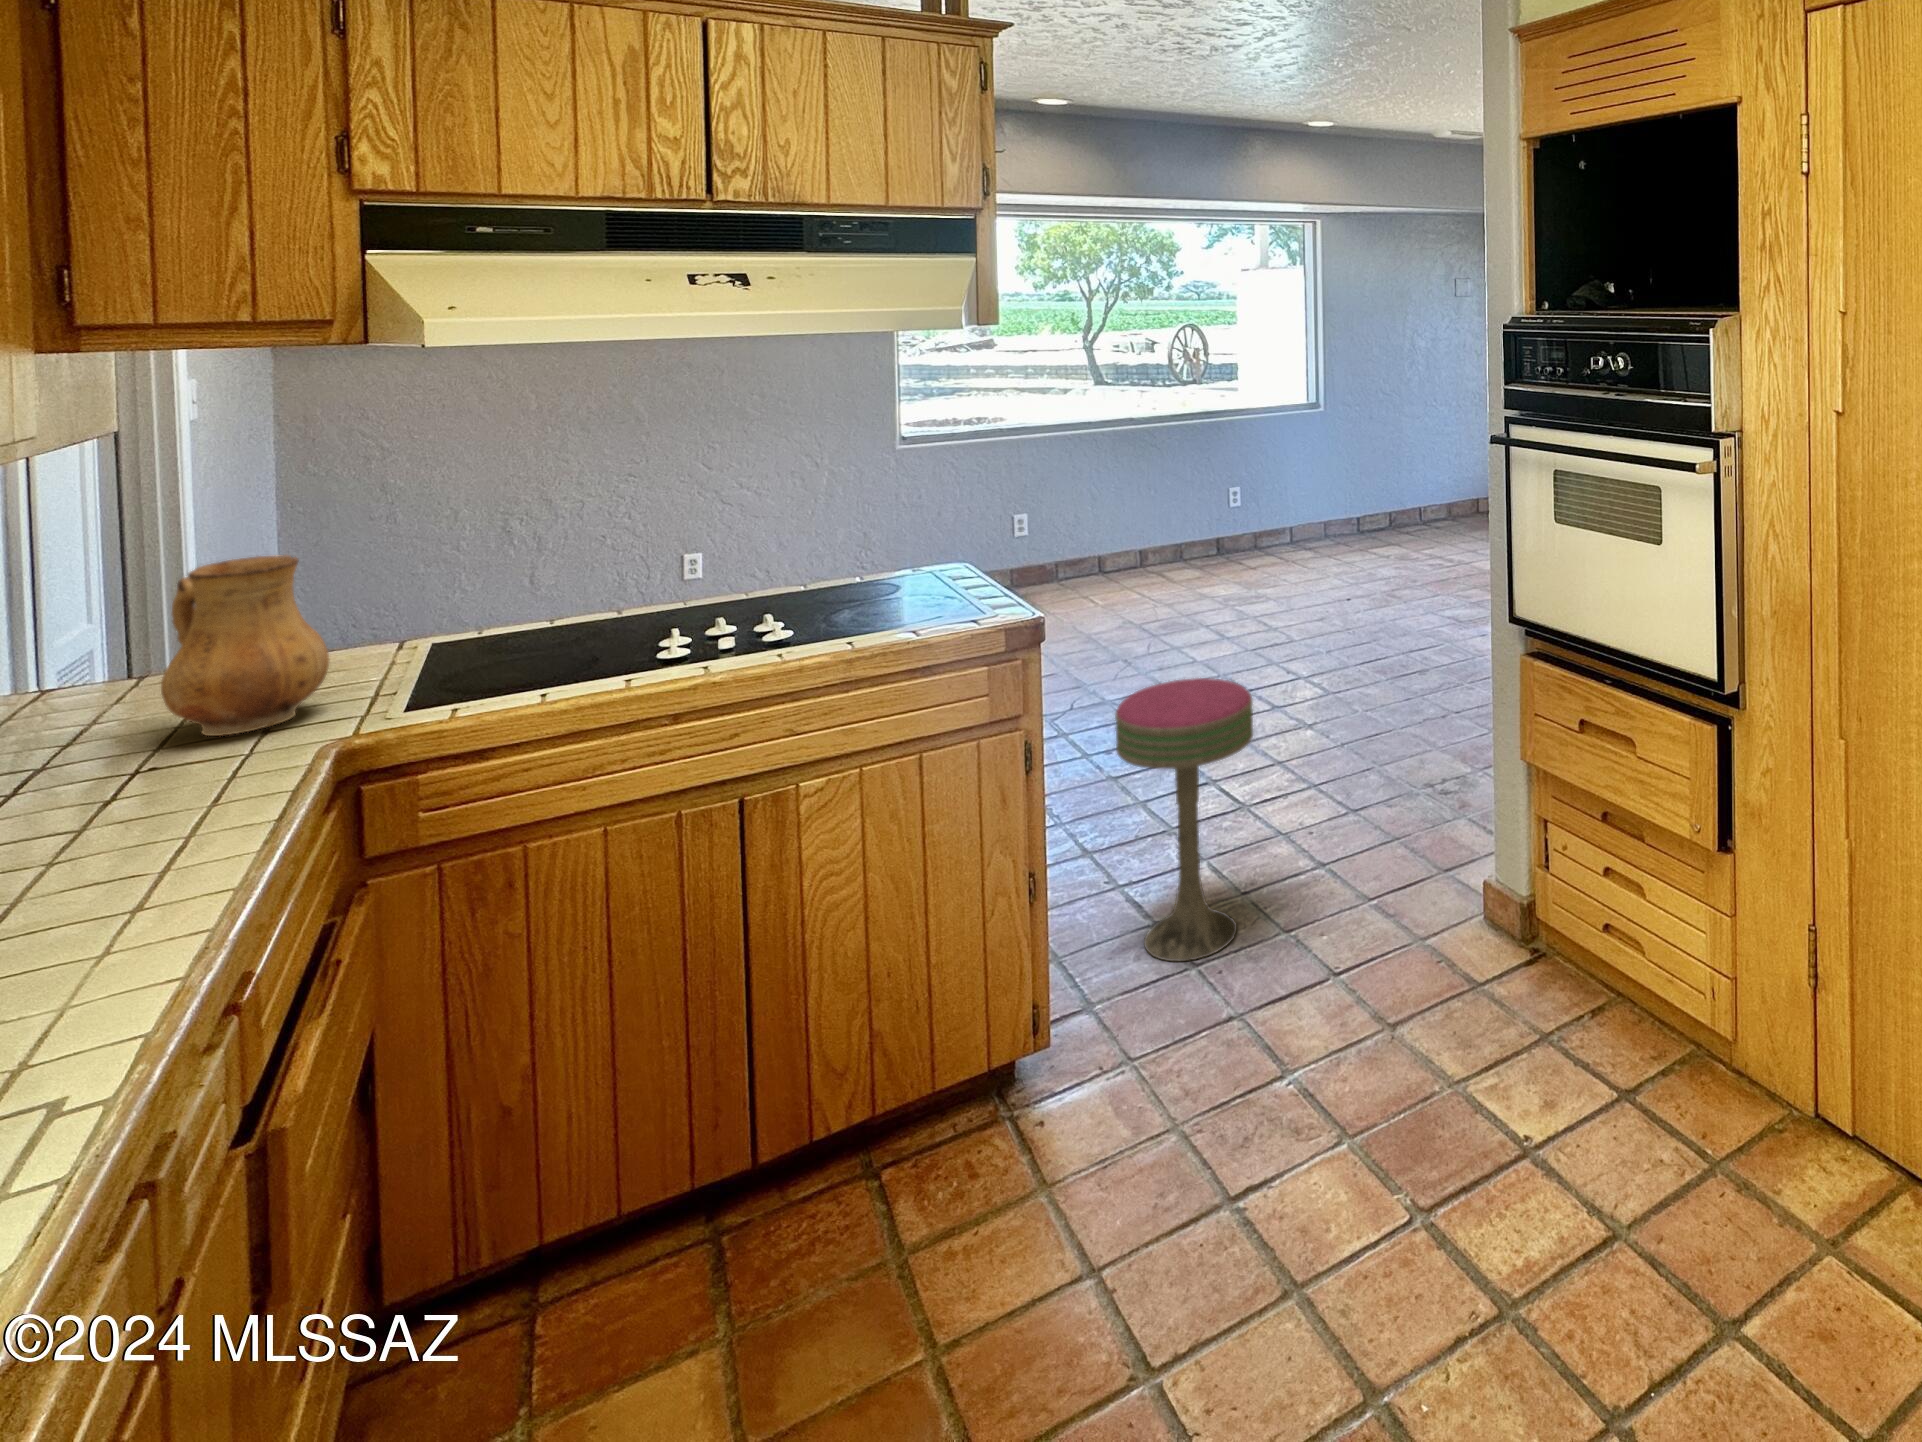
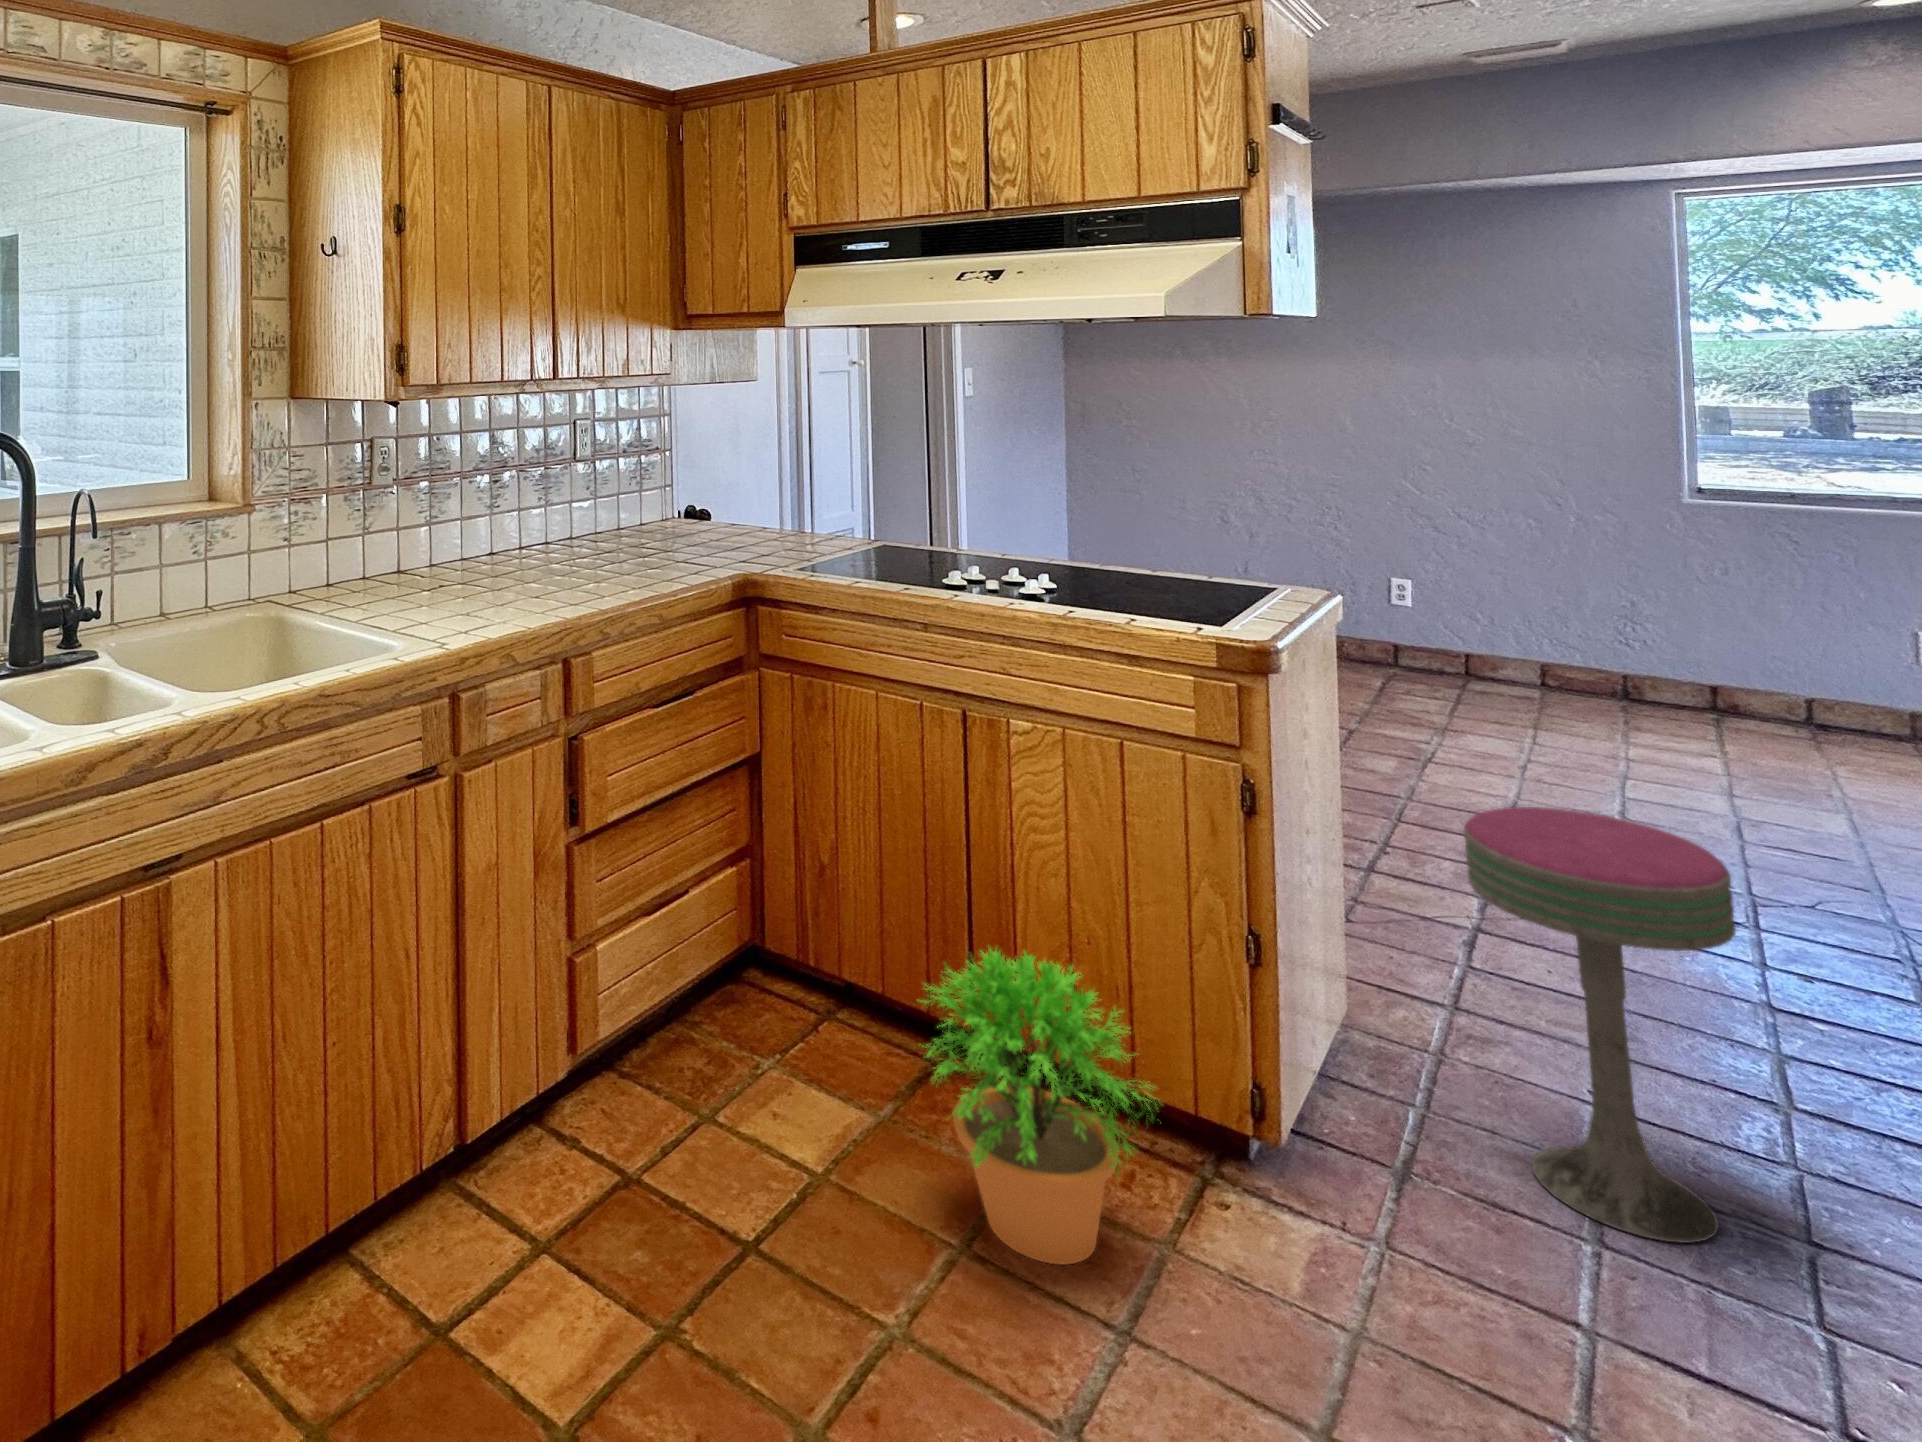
ceramic pitcher: present [161,555,329,736] -> none [697,467,768,570]
potted plant: none [832,979,1079,1314] -> present [924,949,1154,1265]

